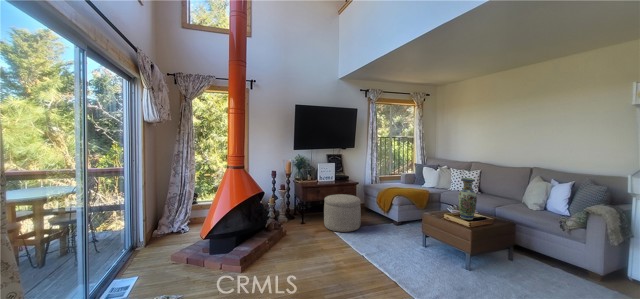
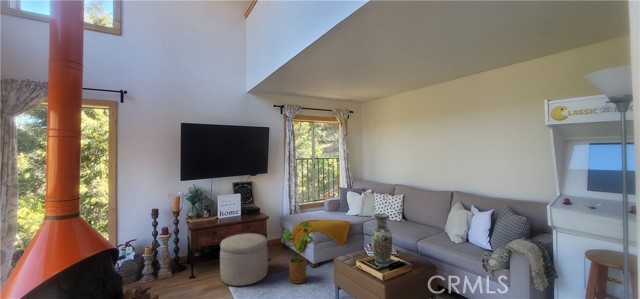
house plant: none [374,186,403,234] -> present [281,221,314,284]

